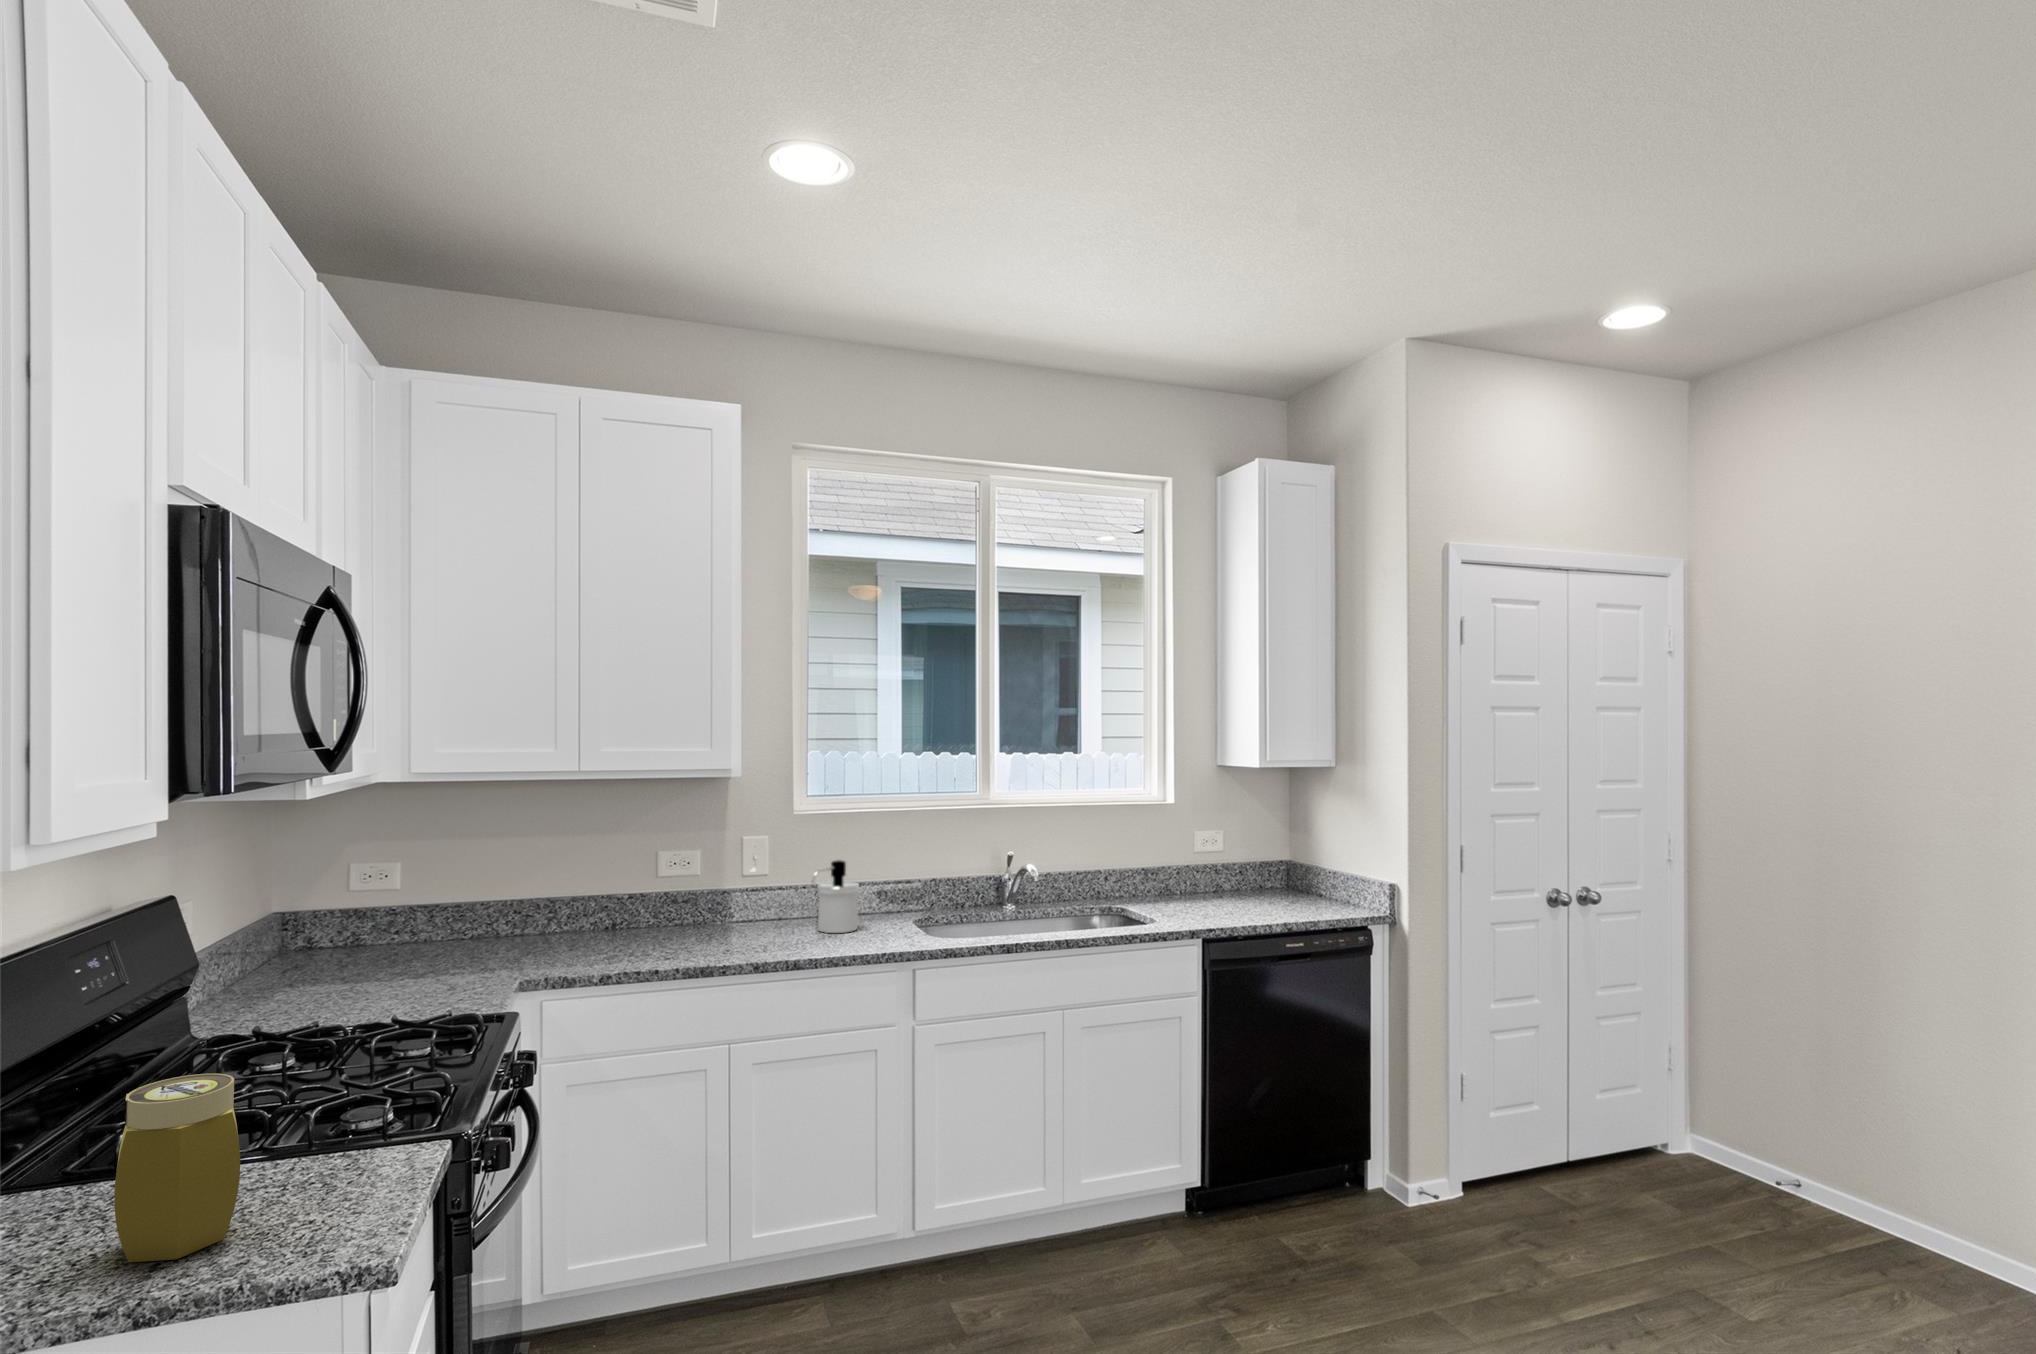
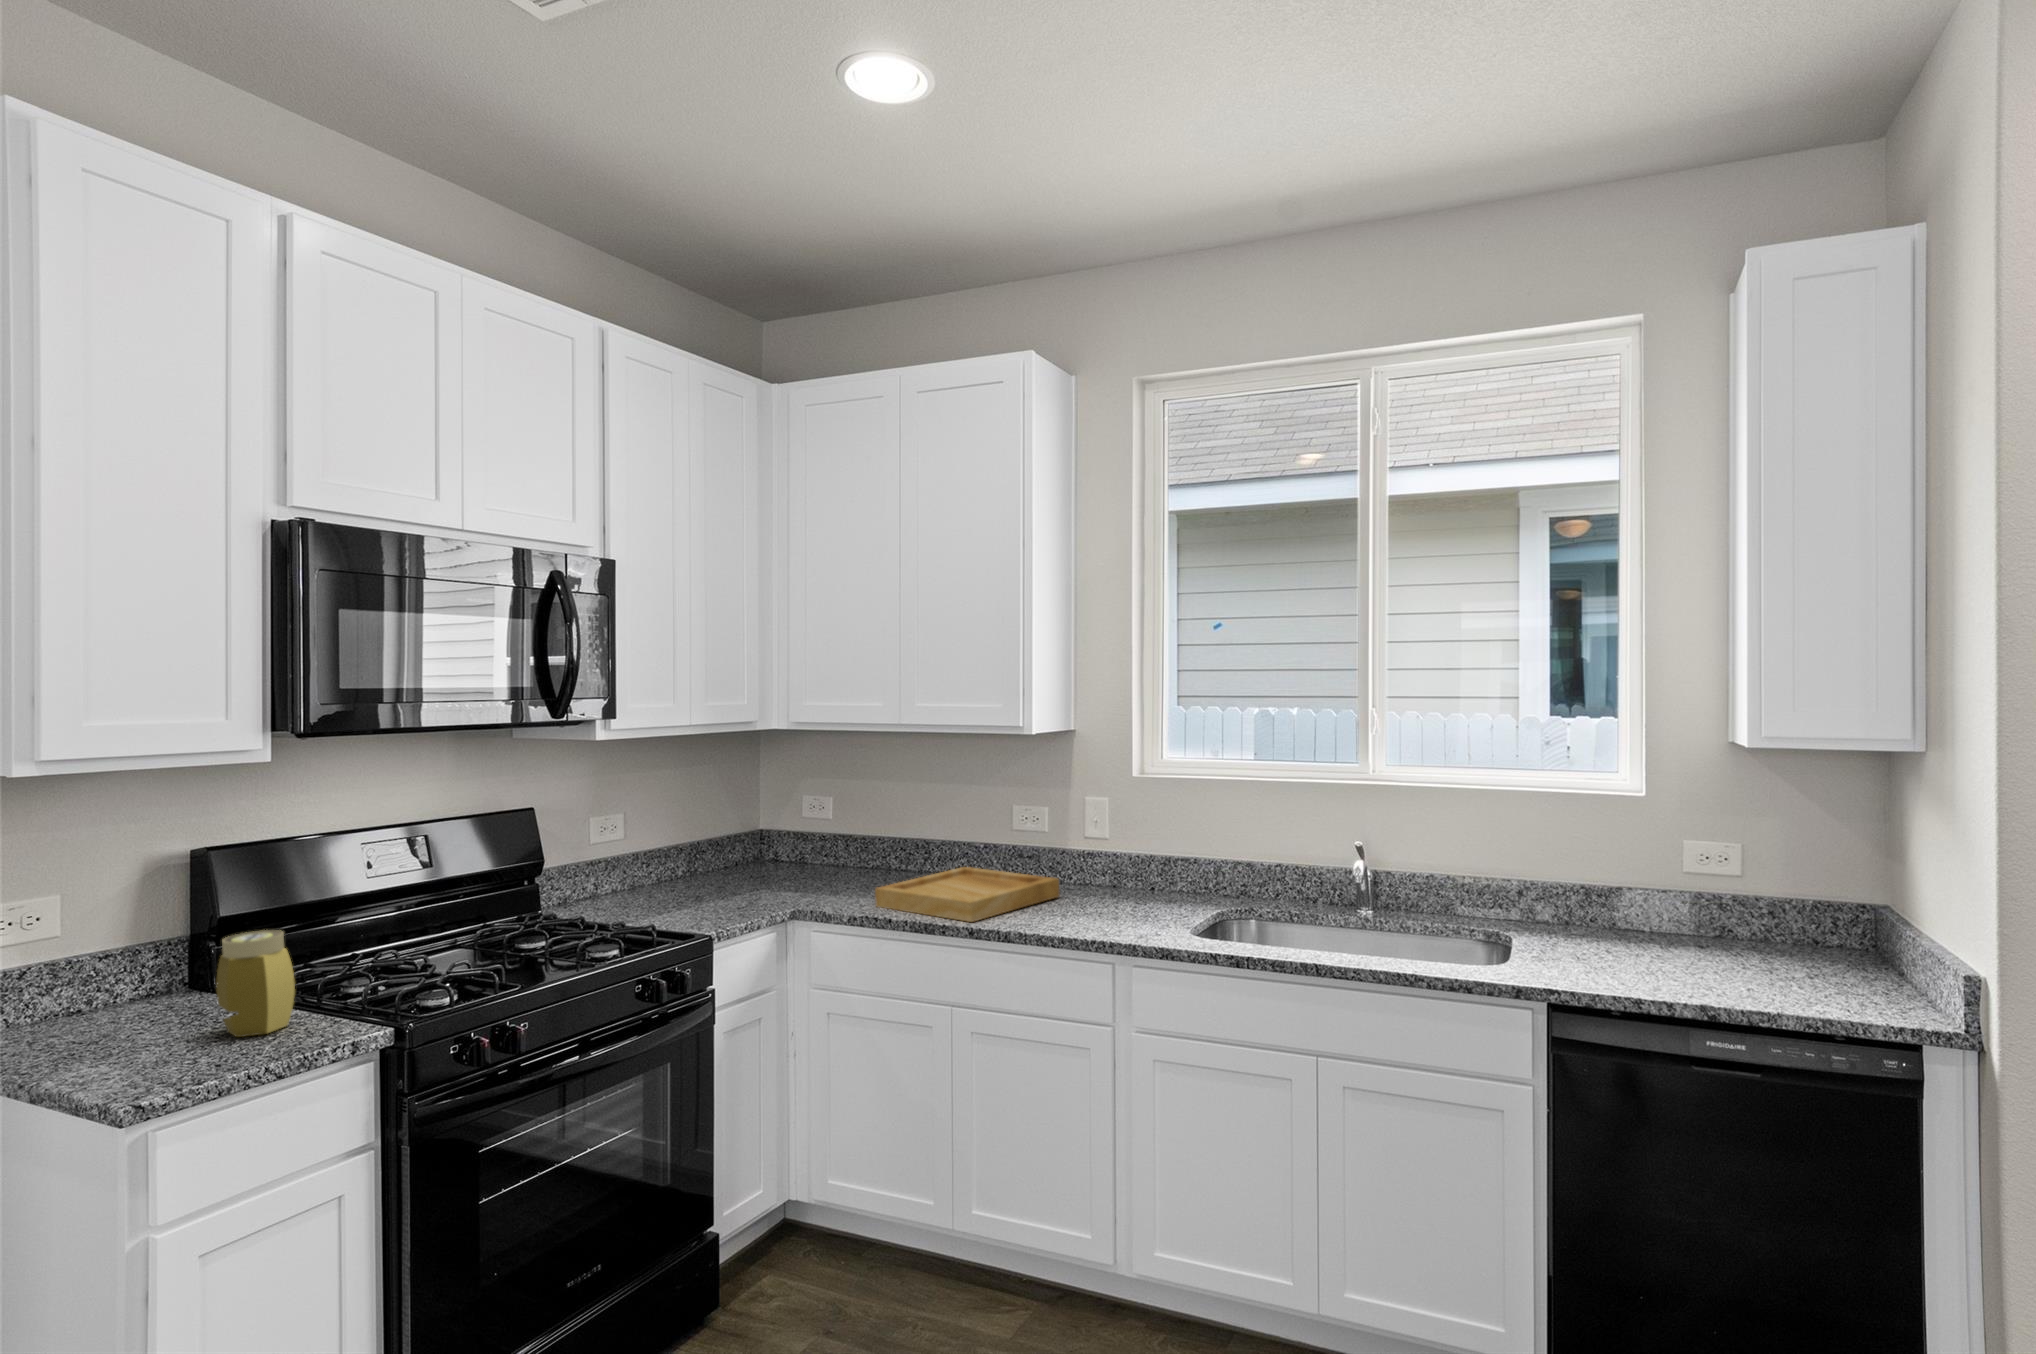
soap dispenser: present [812,860,859,933] -> none [1082,830,1155,912]
tray: none [601,914,754,965] -> present [875,867,1060,922]

